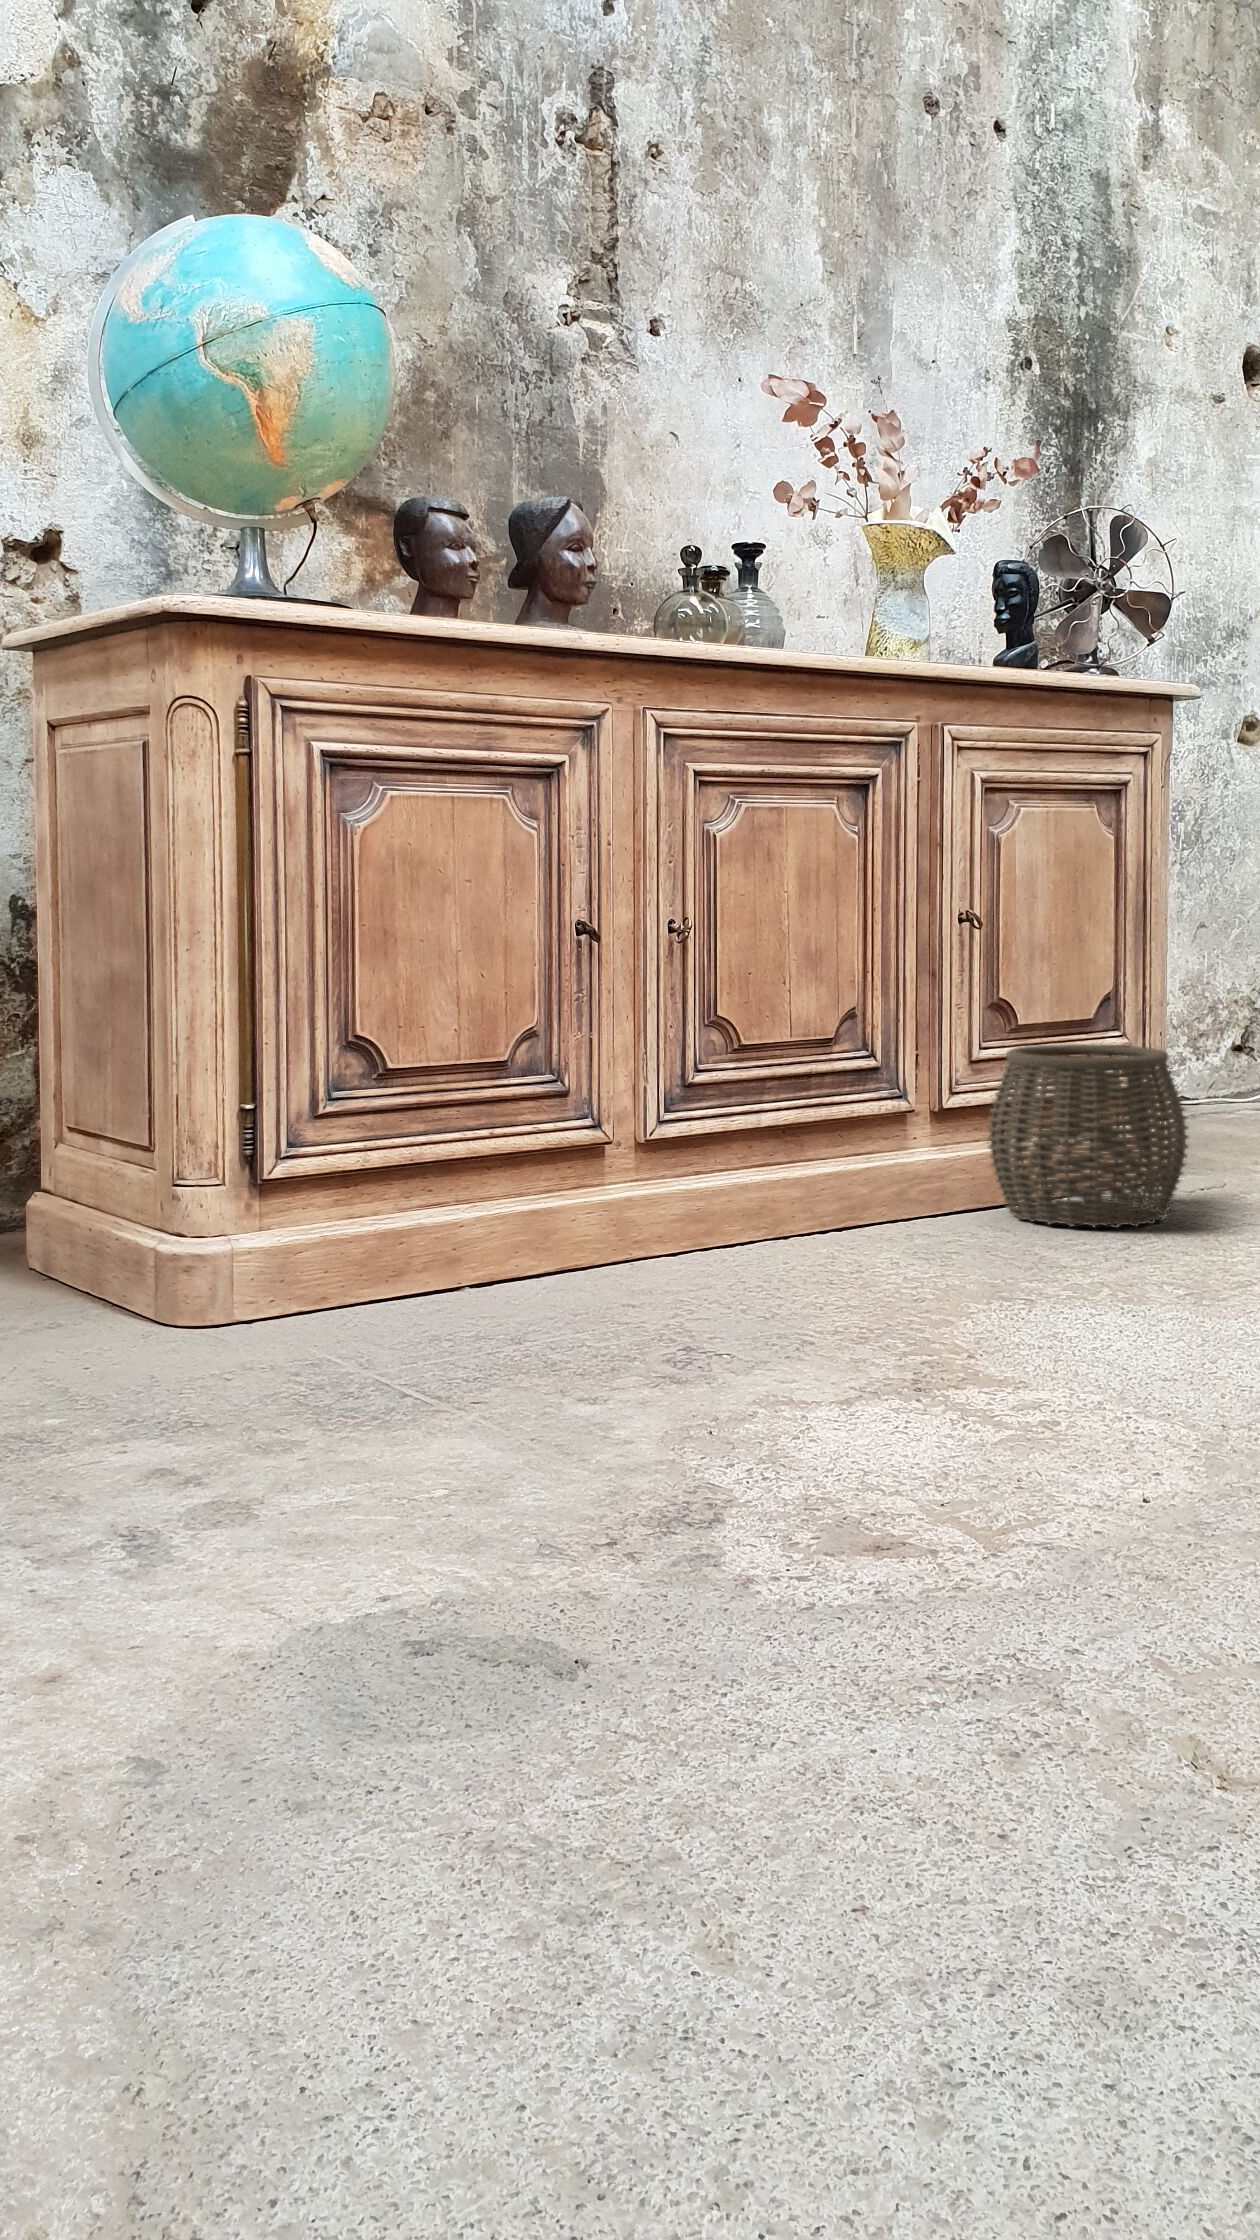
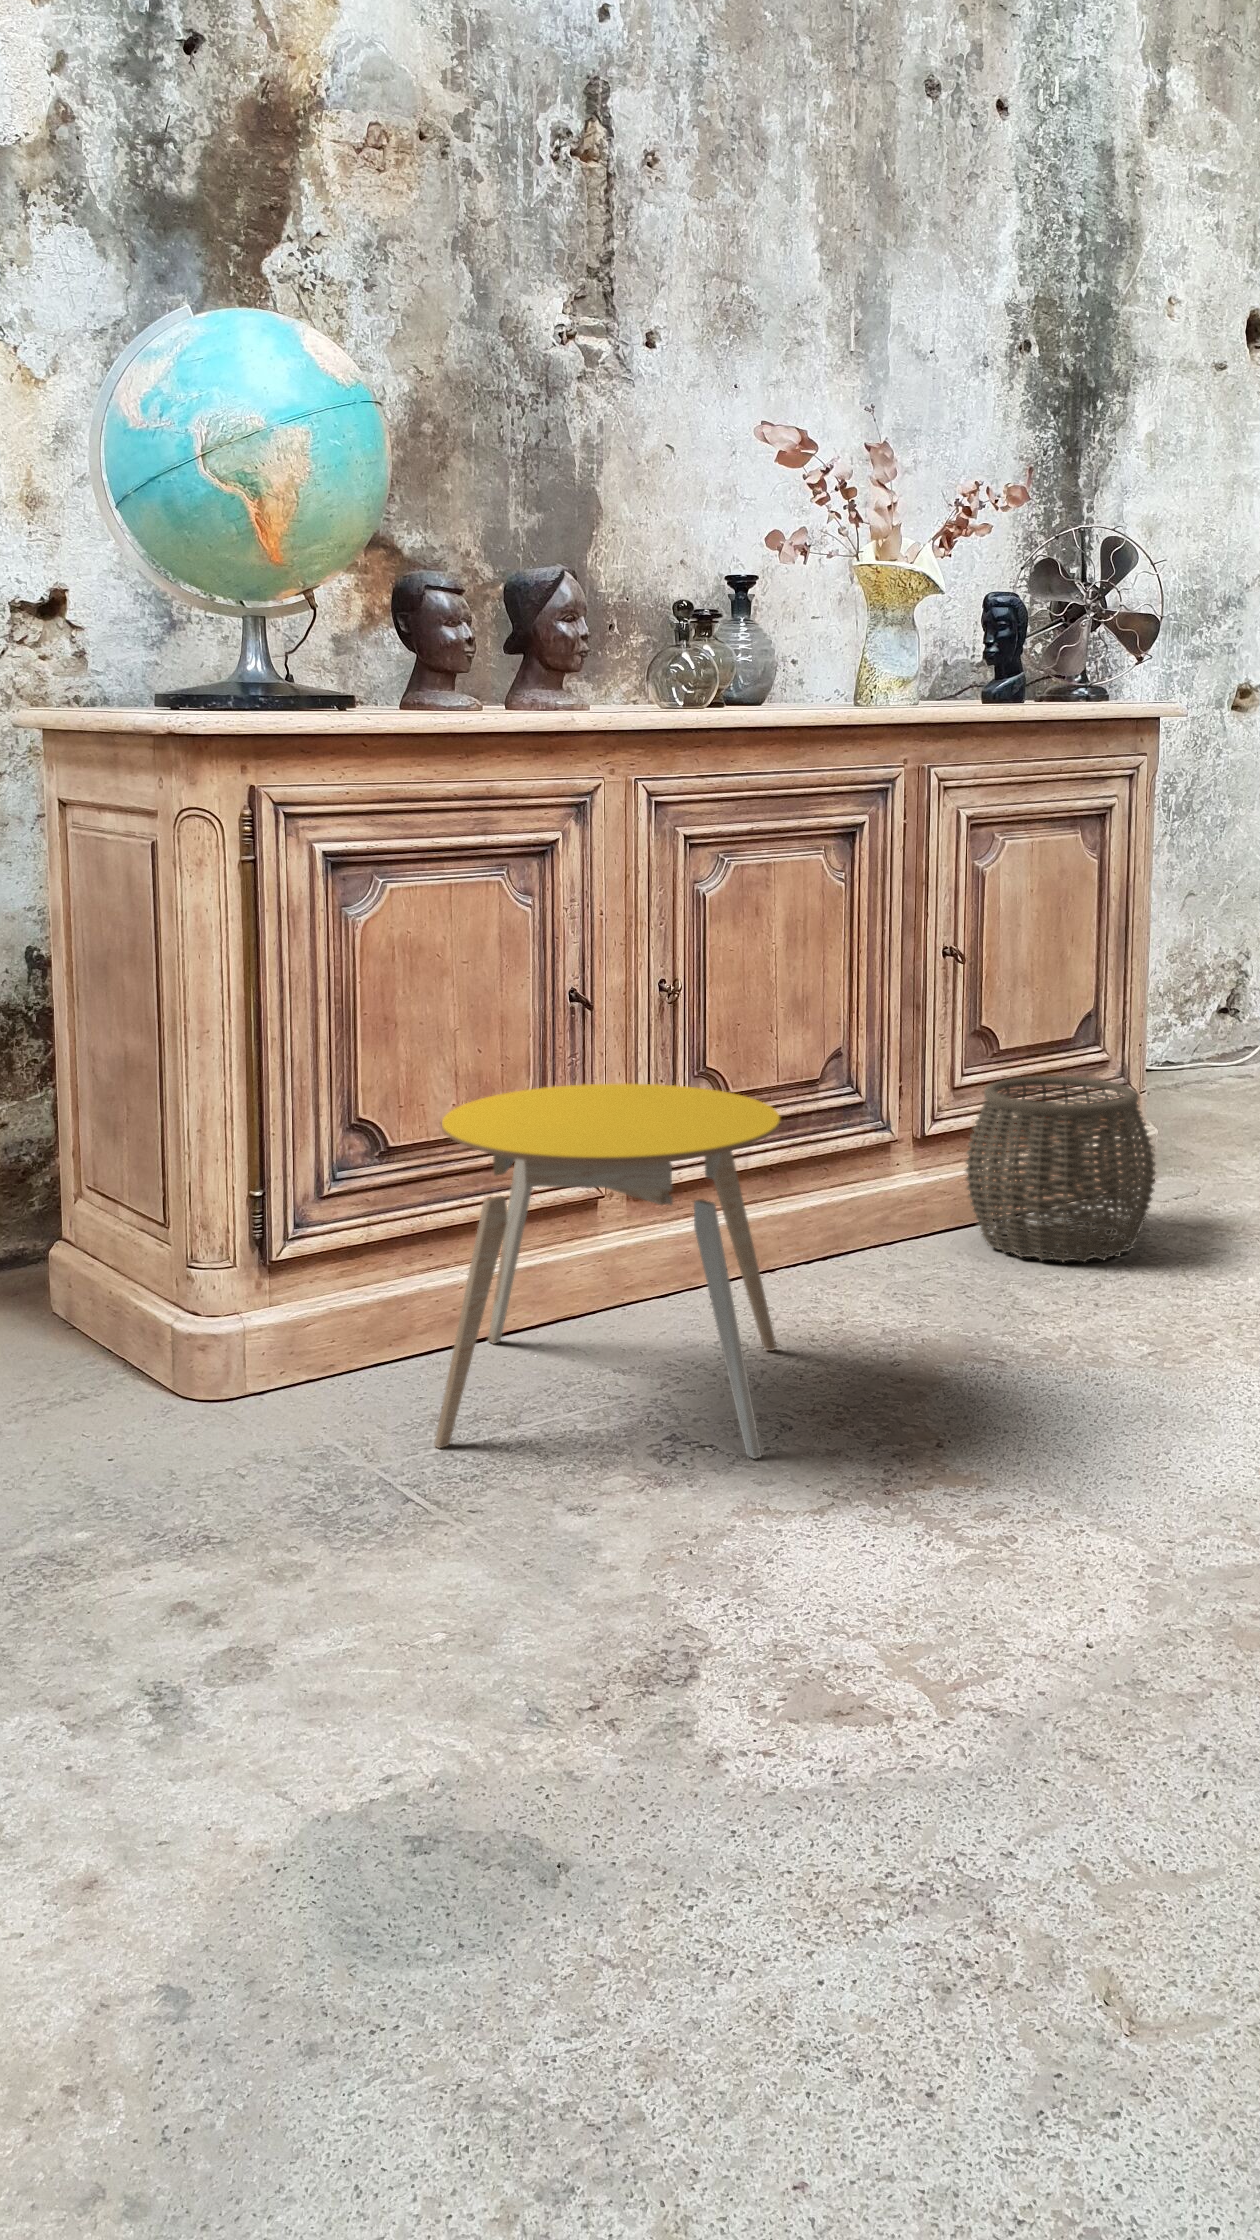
stool: none [427,1003,800,1366] -> present [434,1084,780,1459]

